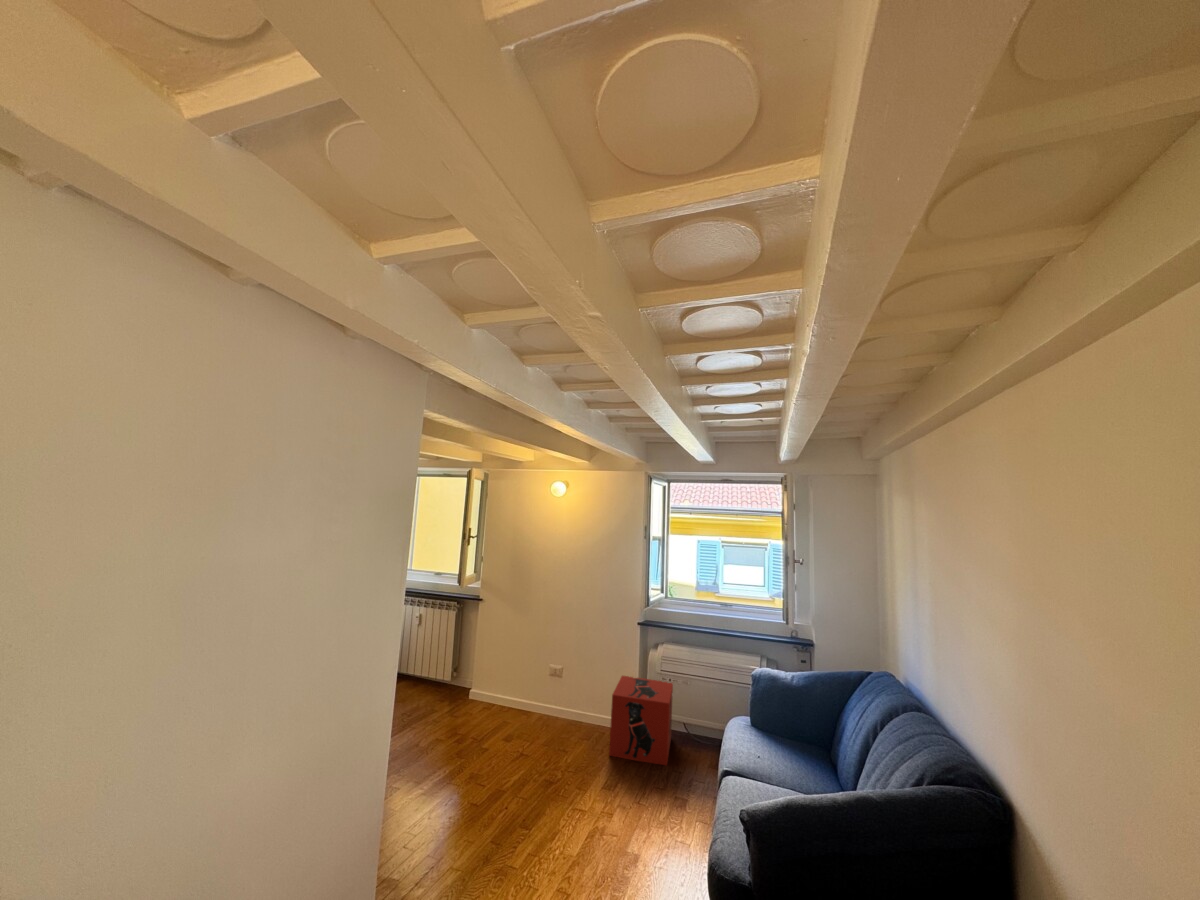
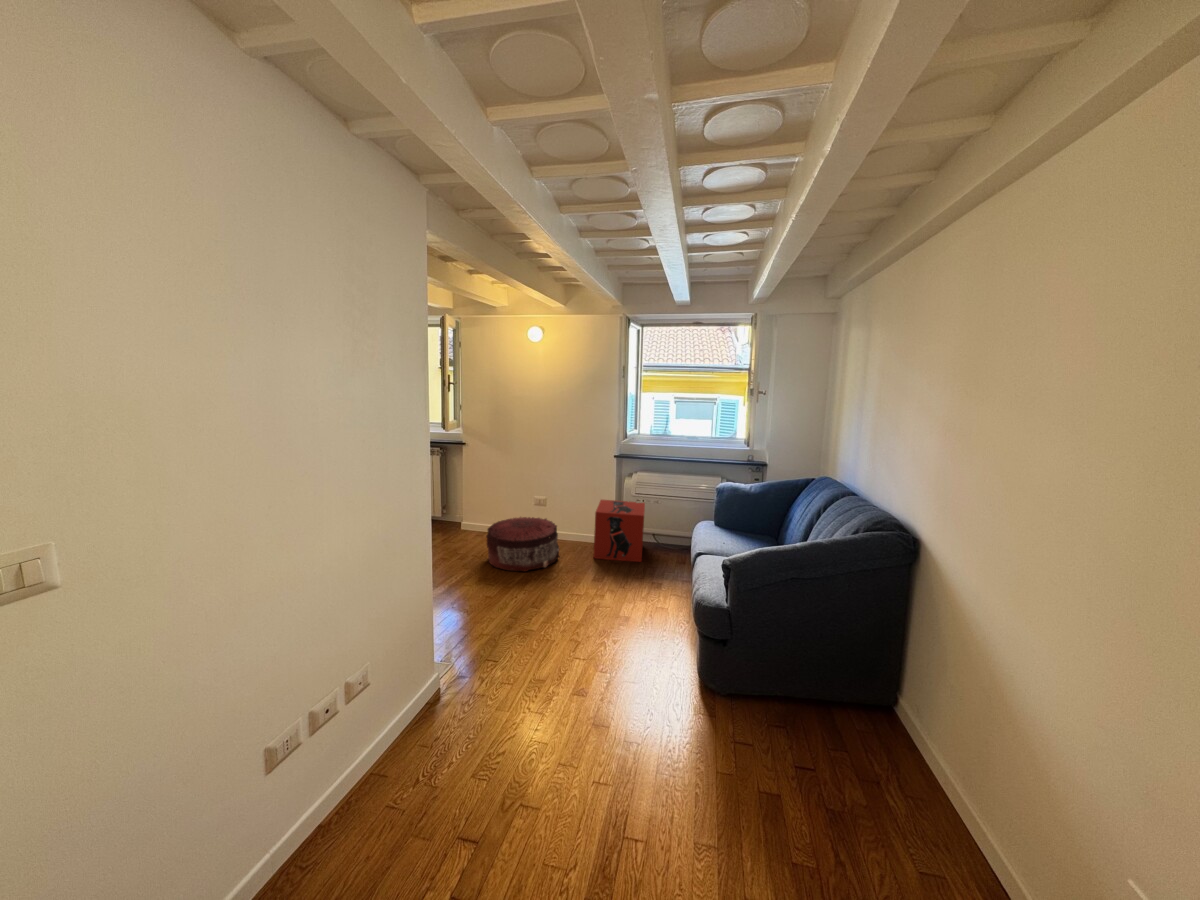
pouf: none [486,693,569,772] -> present [486,517,560,571]

